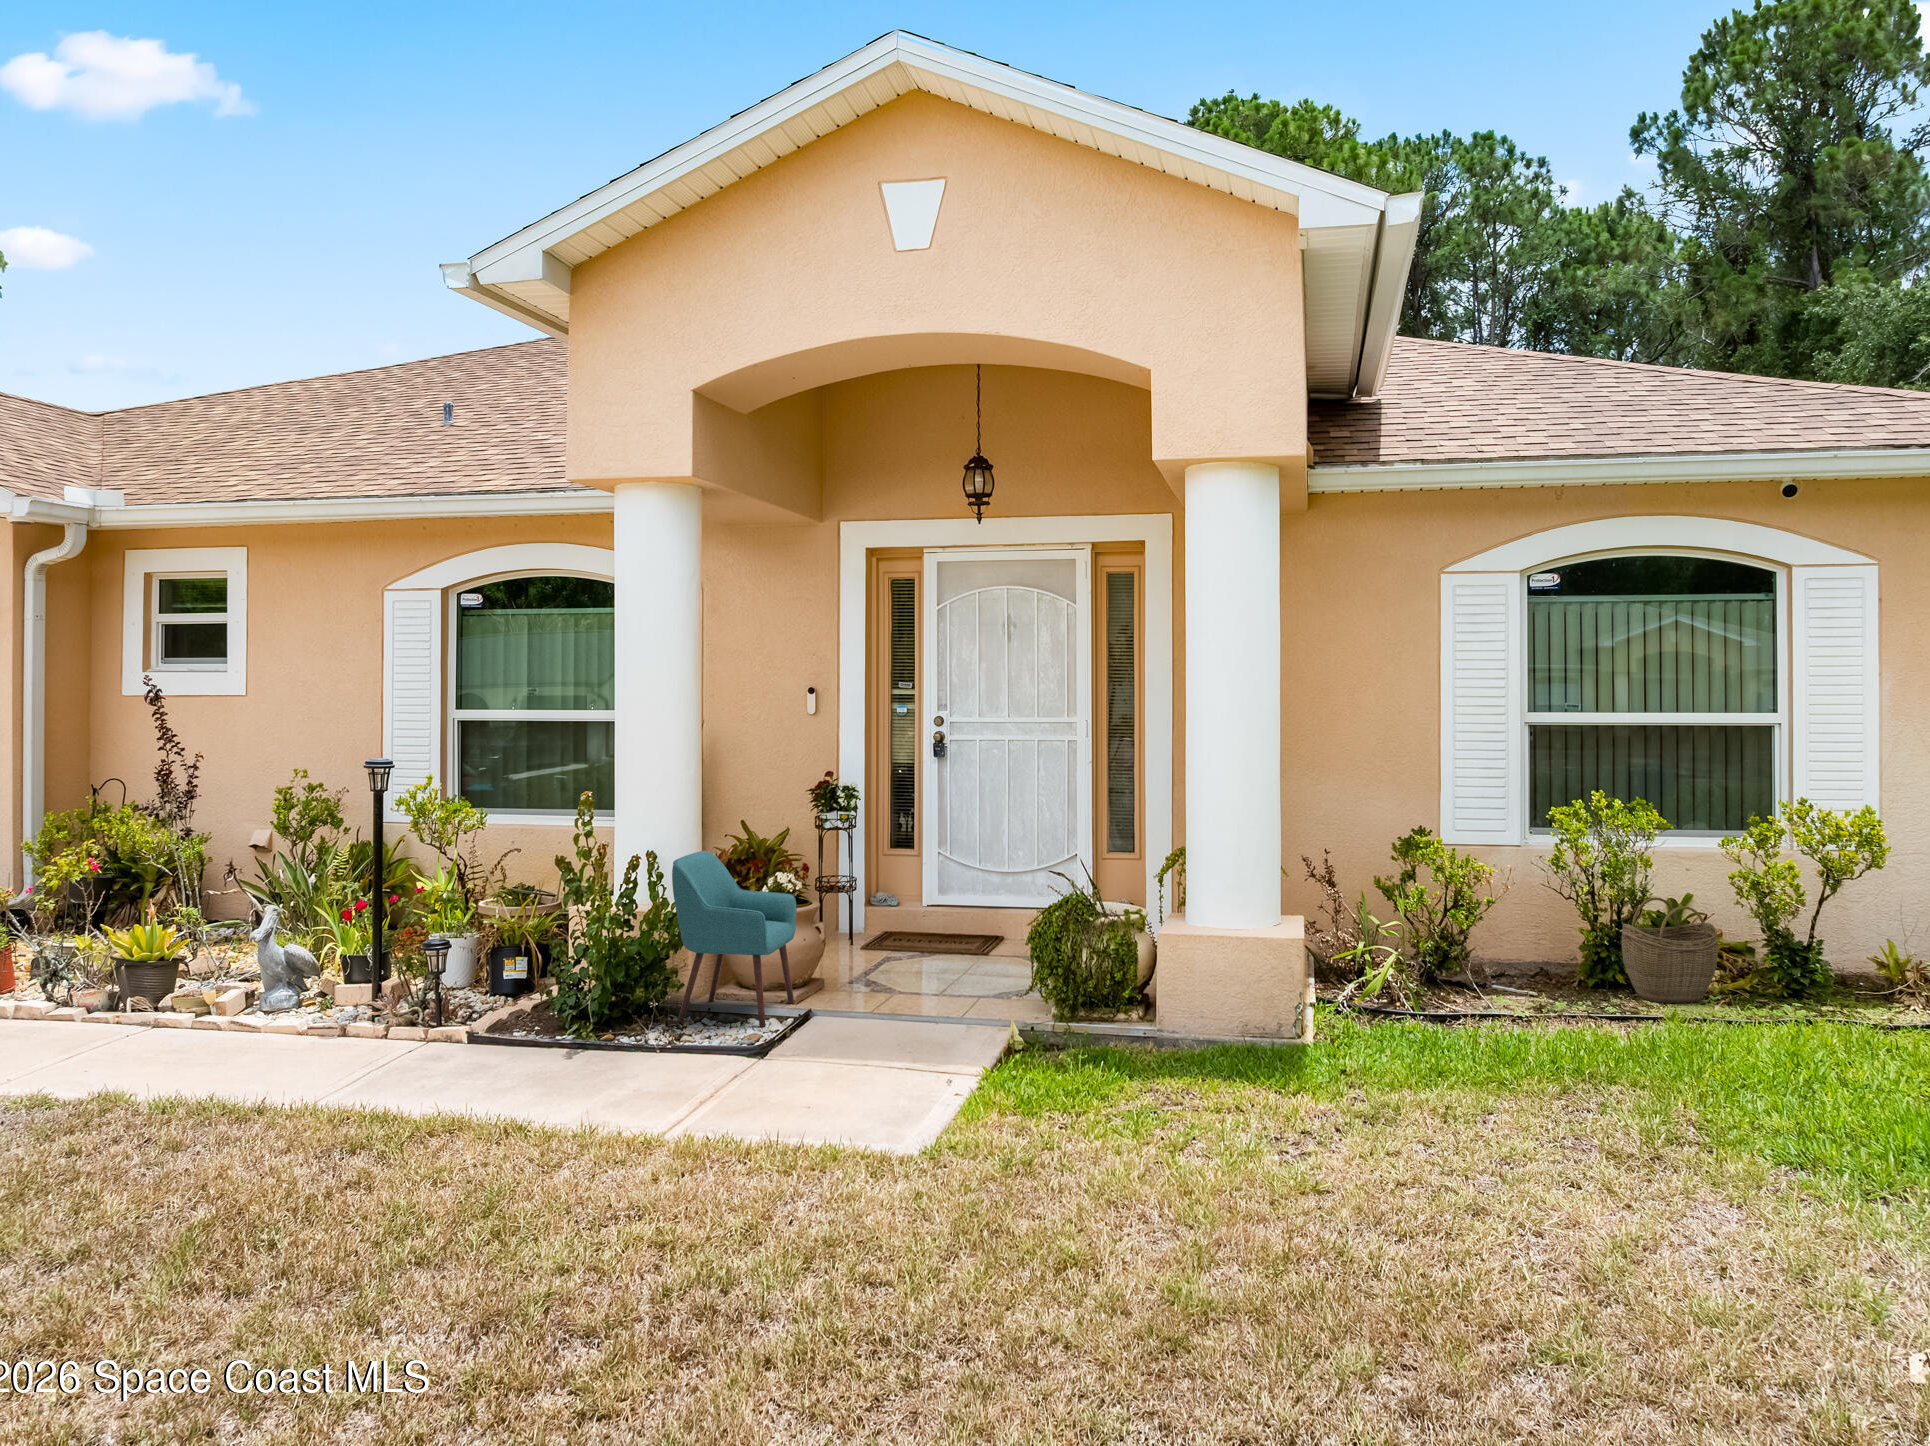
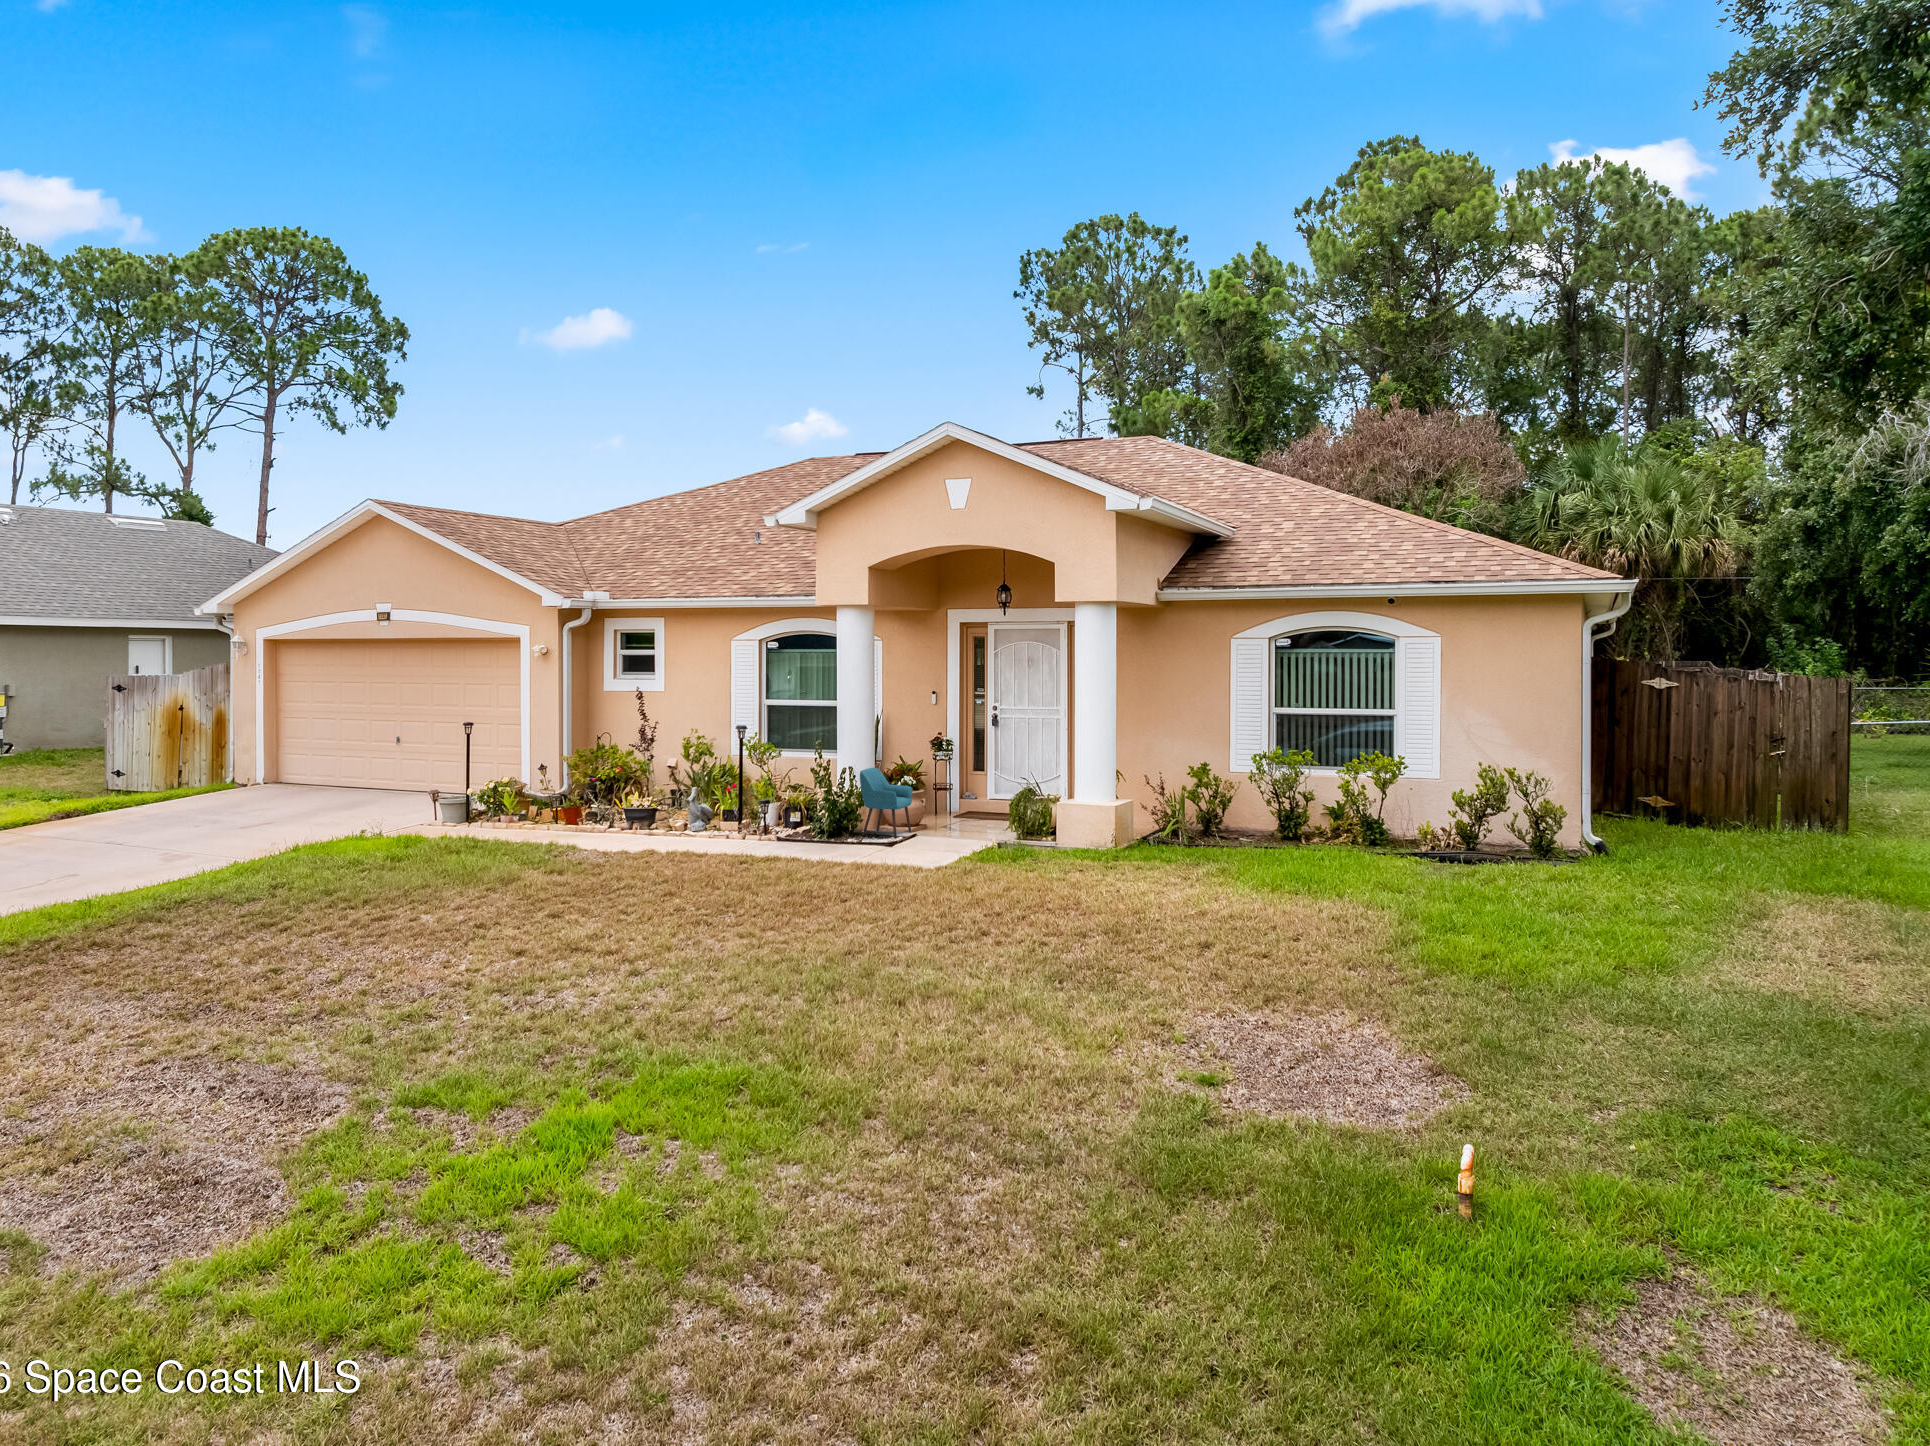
woven basket: present [1622,897,1718,1003] -> none [1269,796,1309,841]

